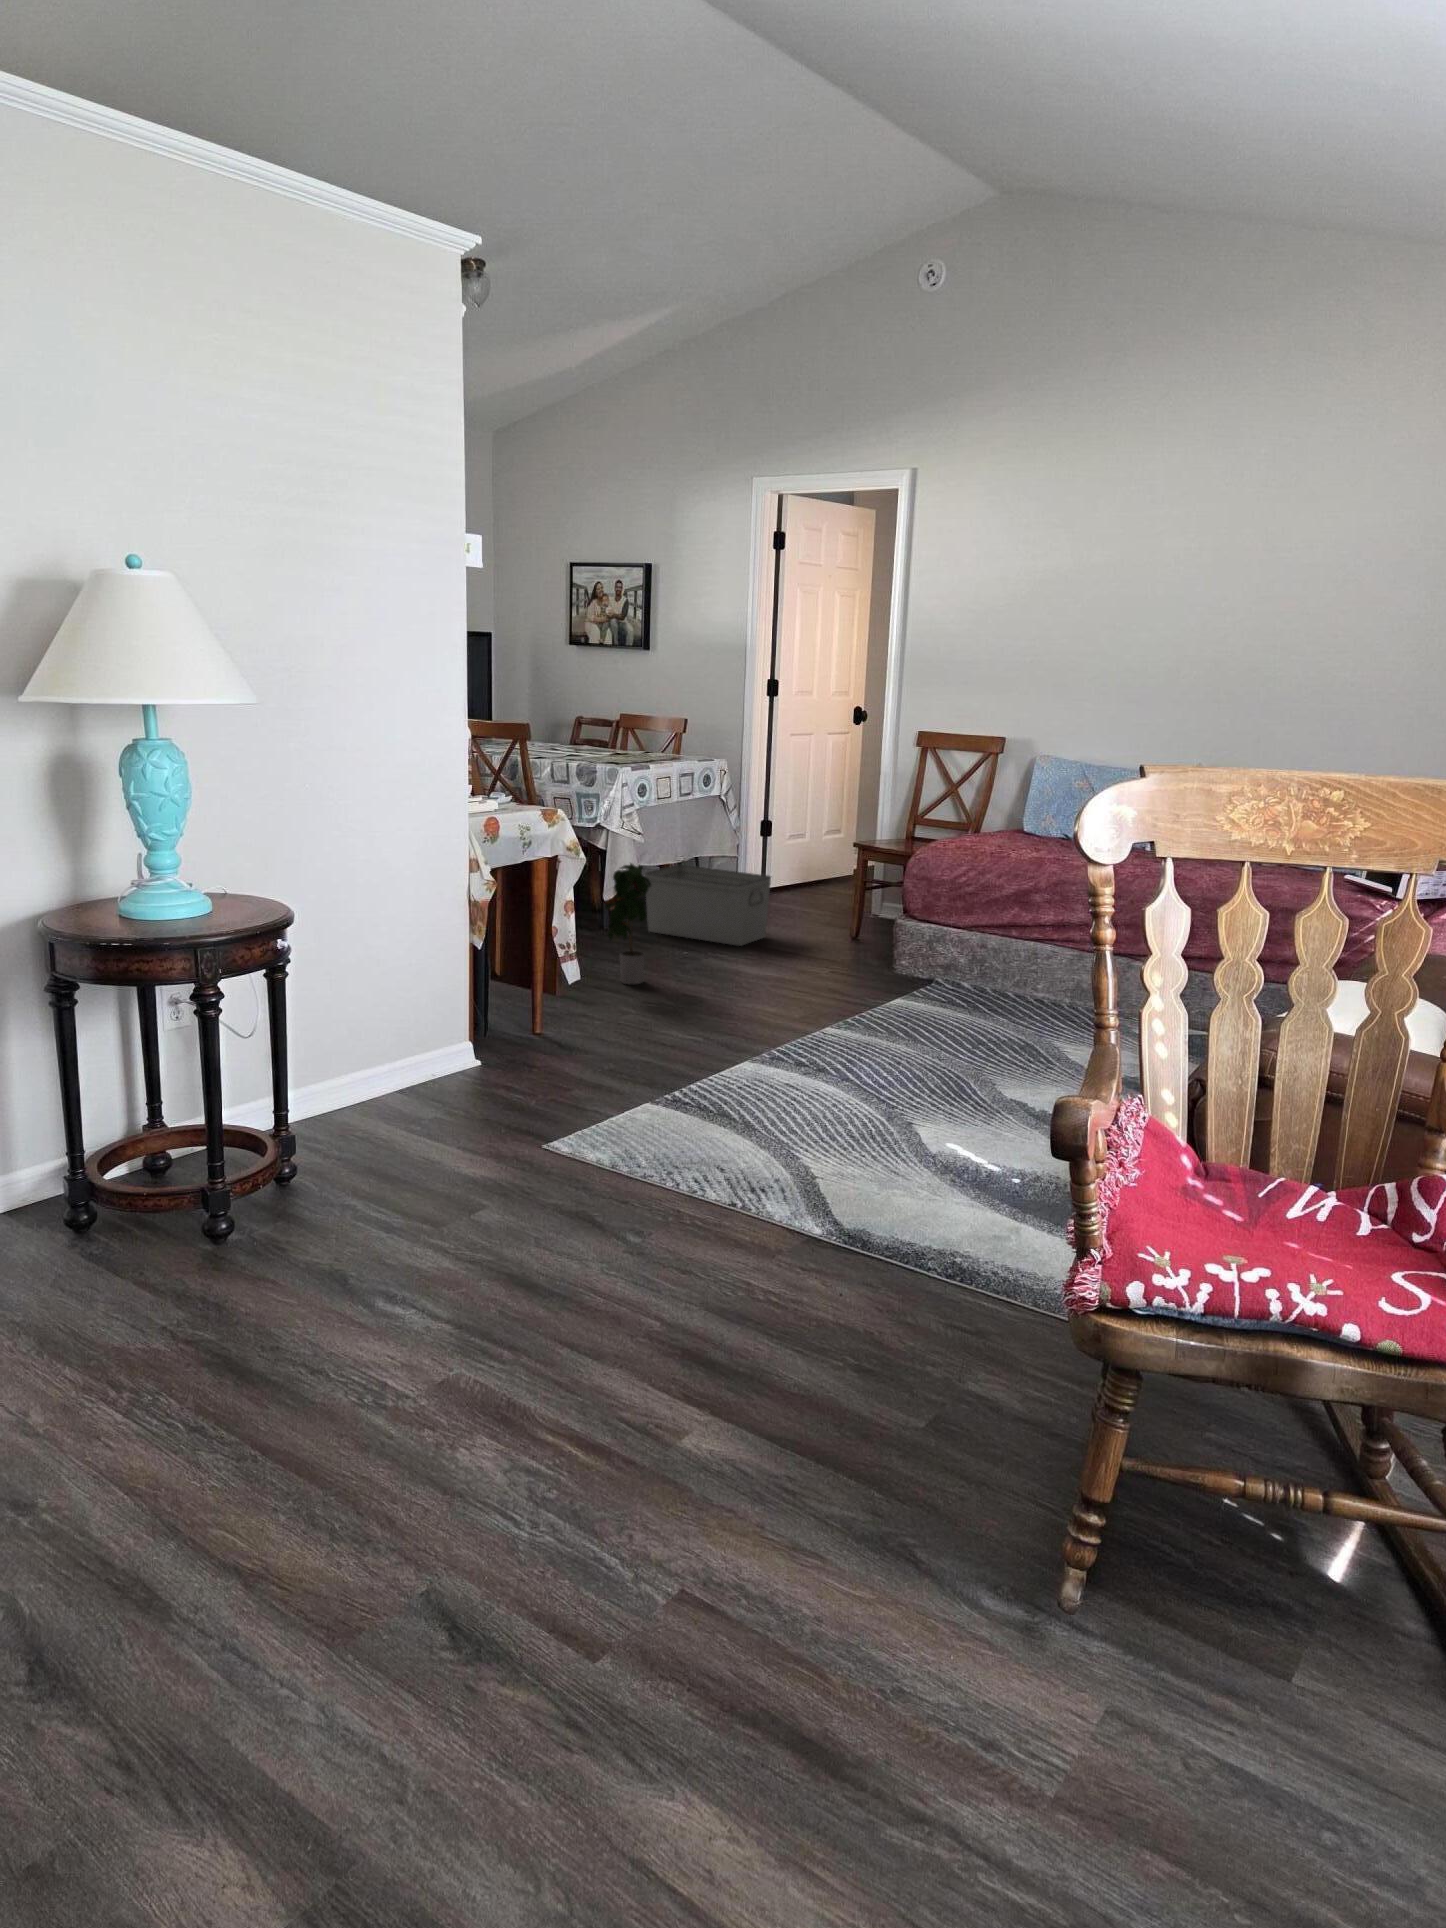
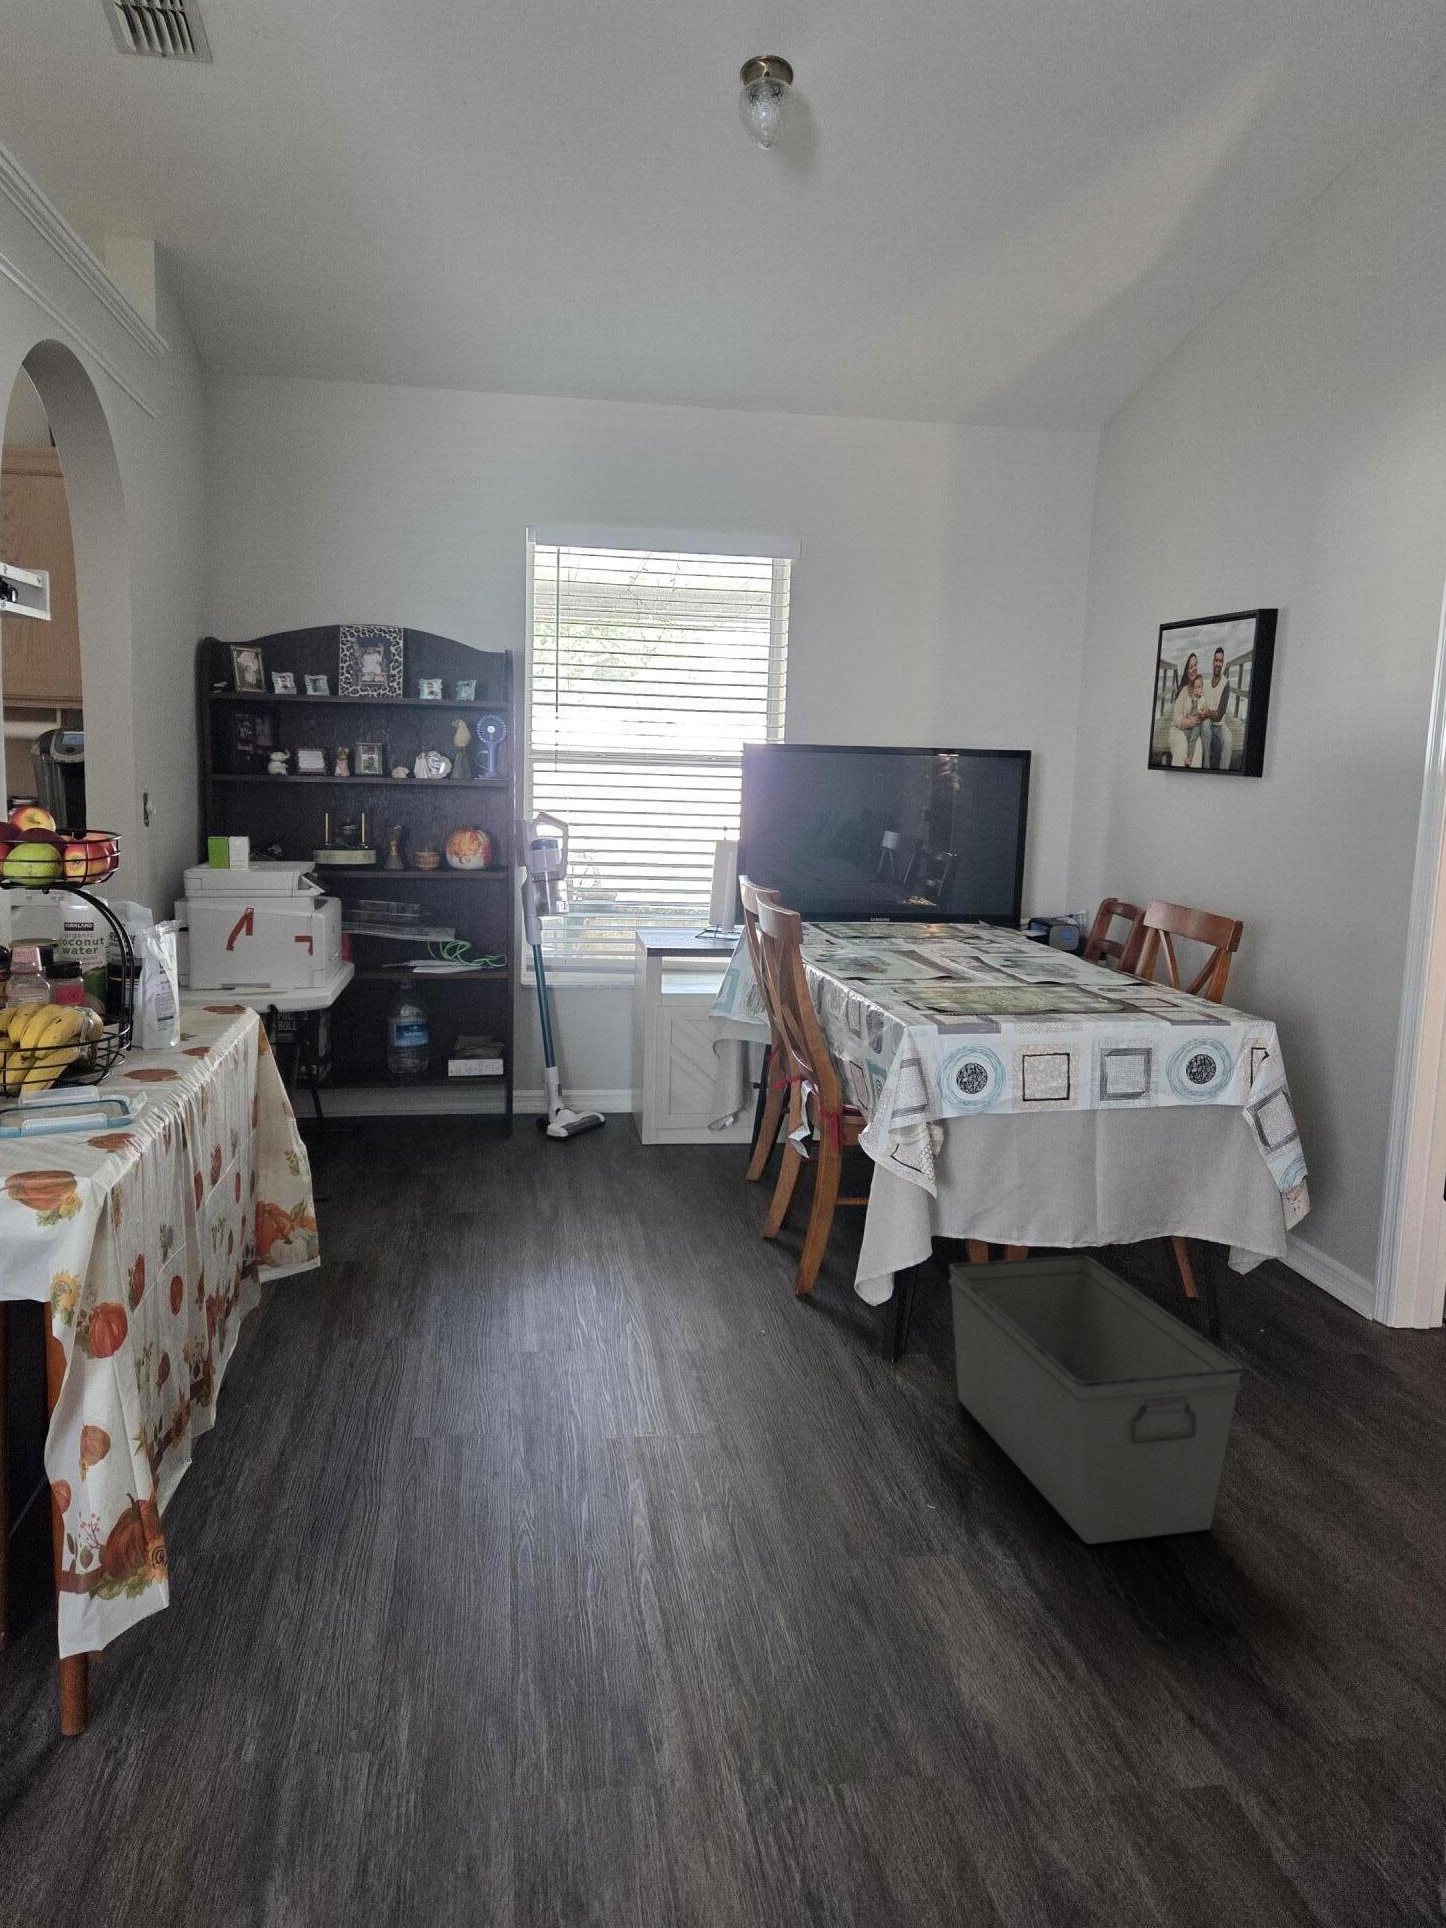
potted plant: present [604,863,651,984] -> none [457,1278,722,1613]

